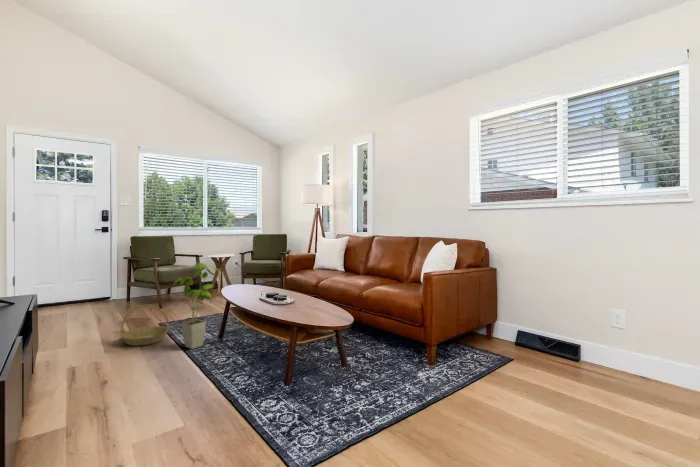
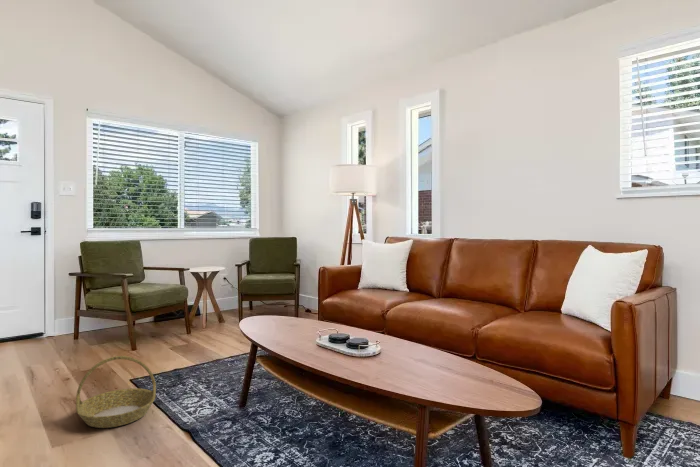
house plant: present [174,263,219,349] -> none [171,285,250,432]

